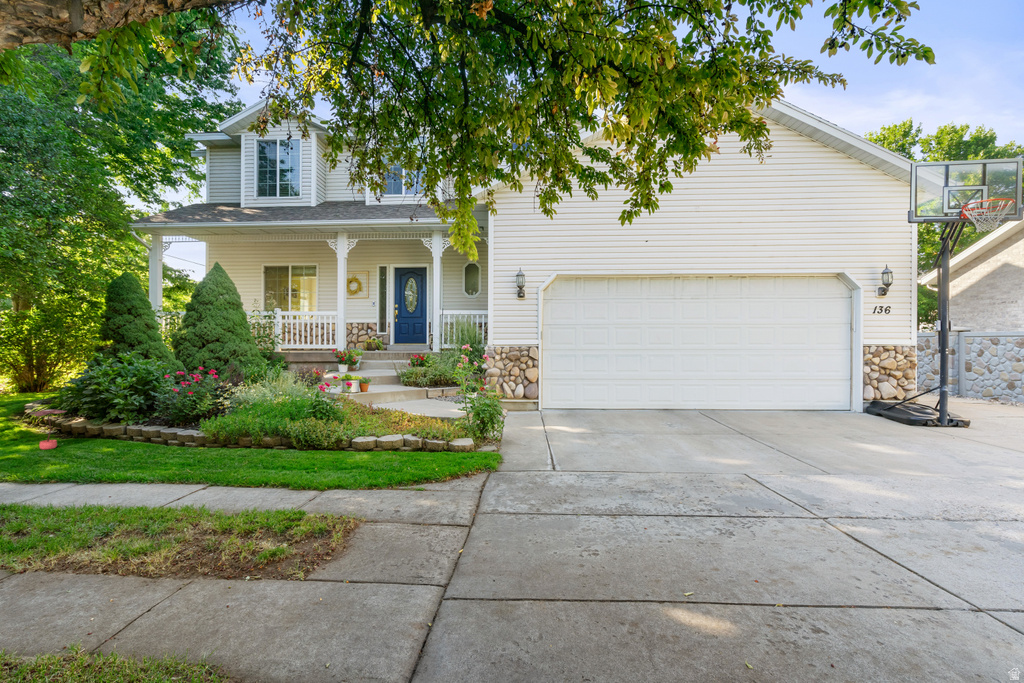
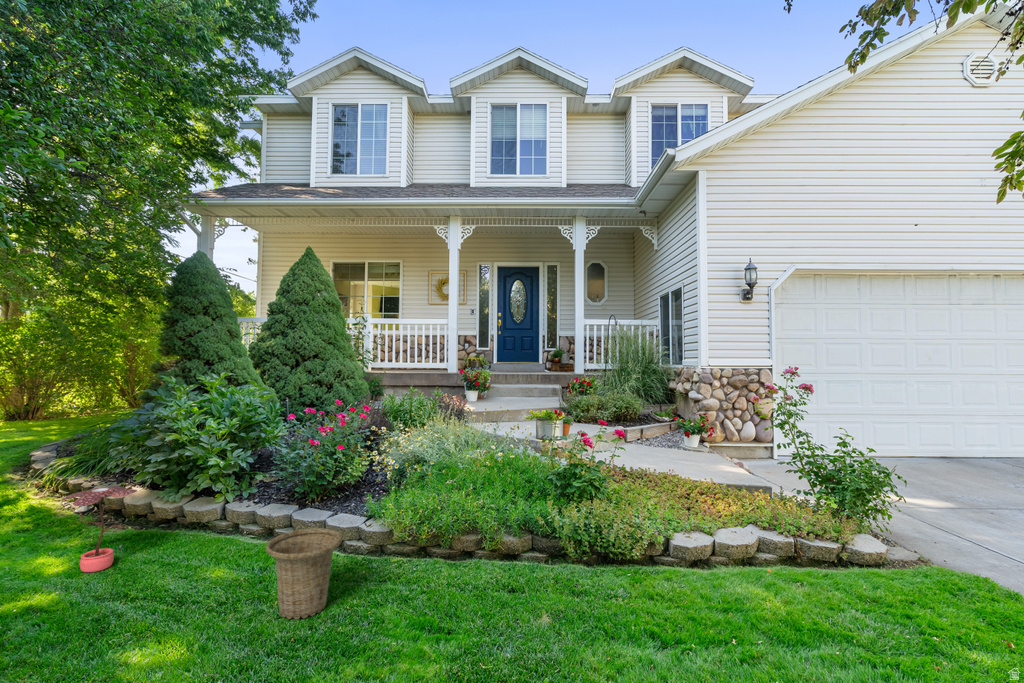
basket: none [116,425,157,461] -> present [266,528,343,619]

